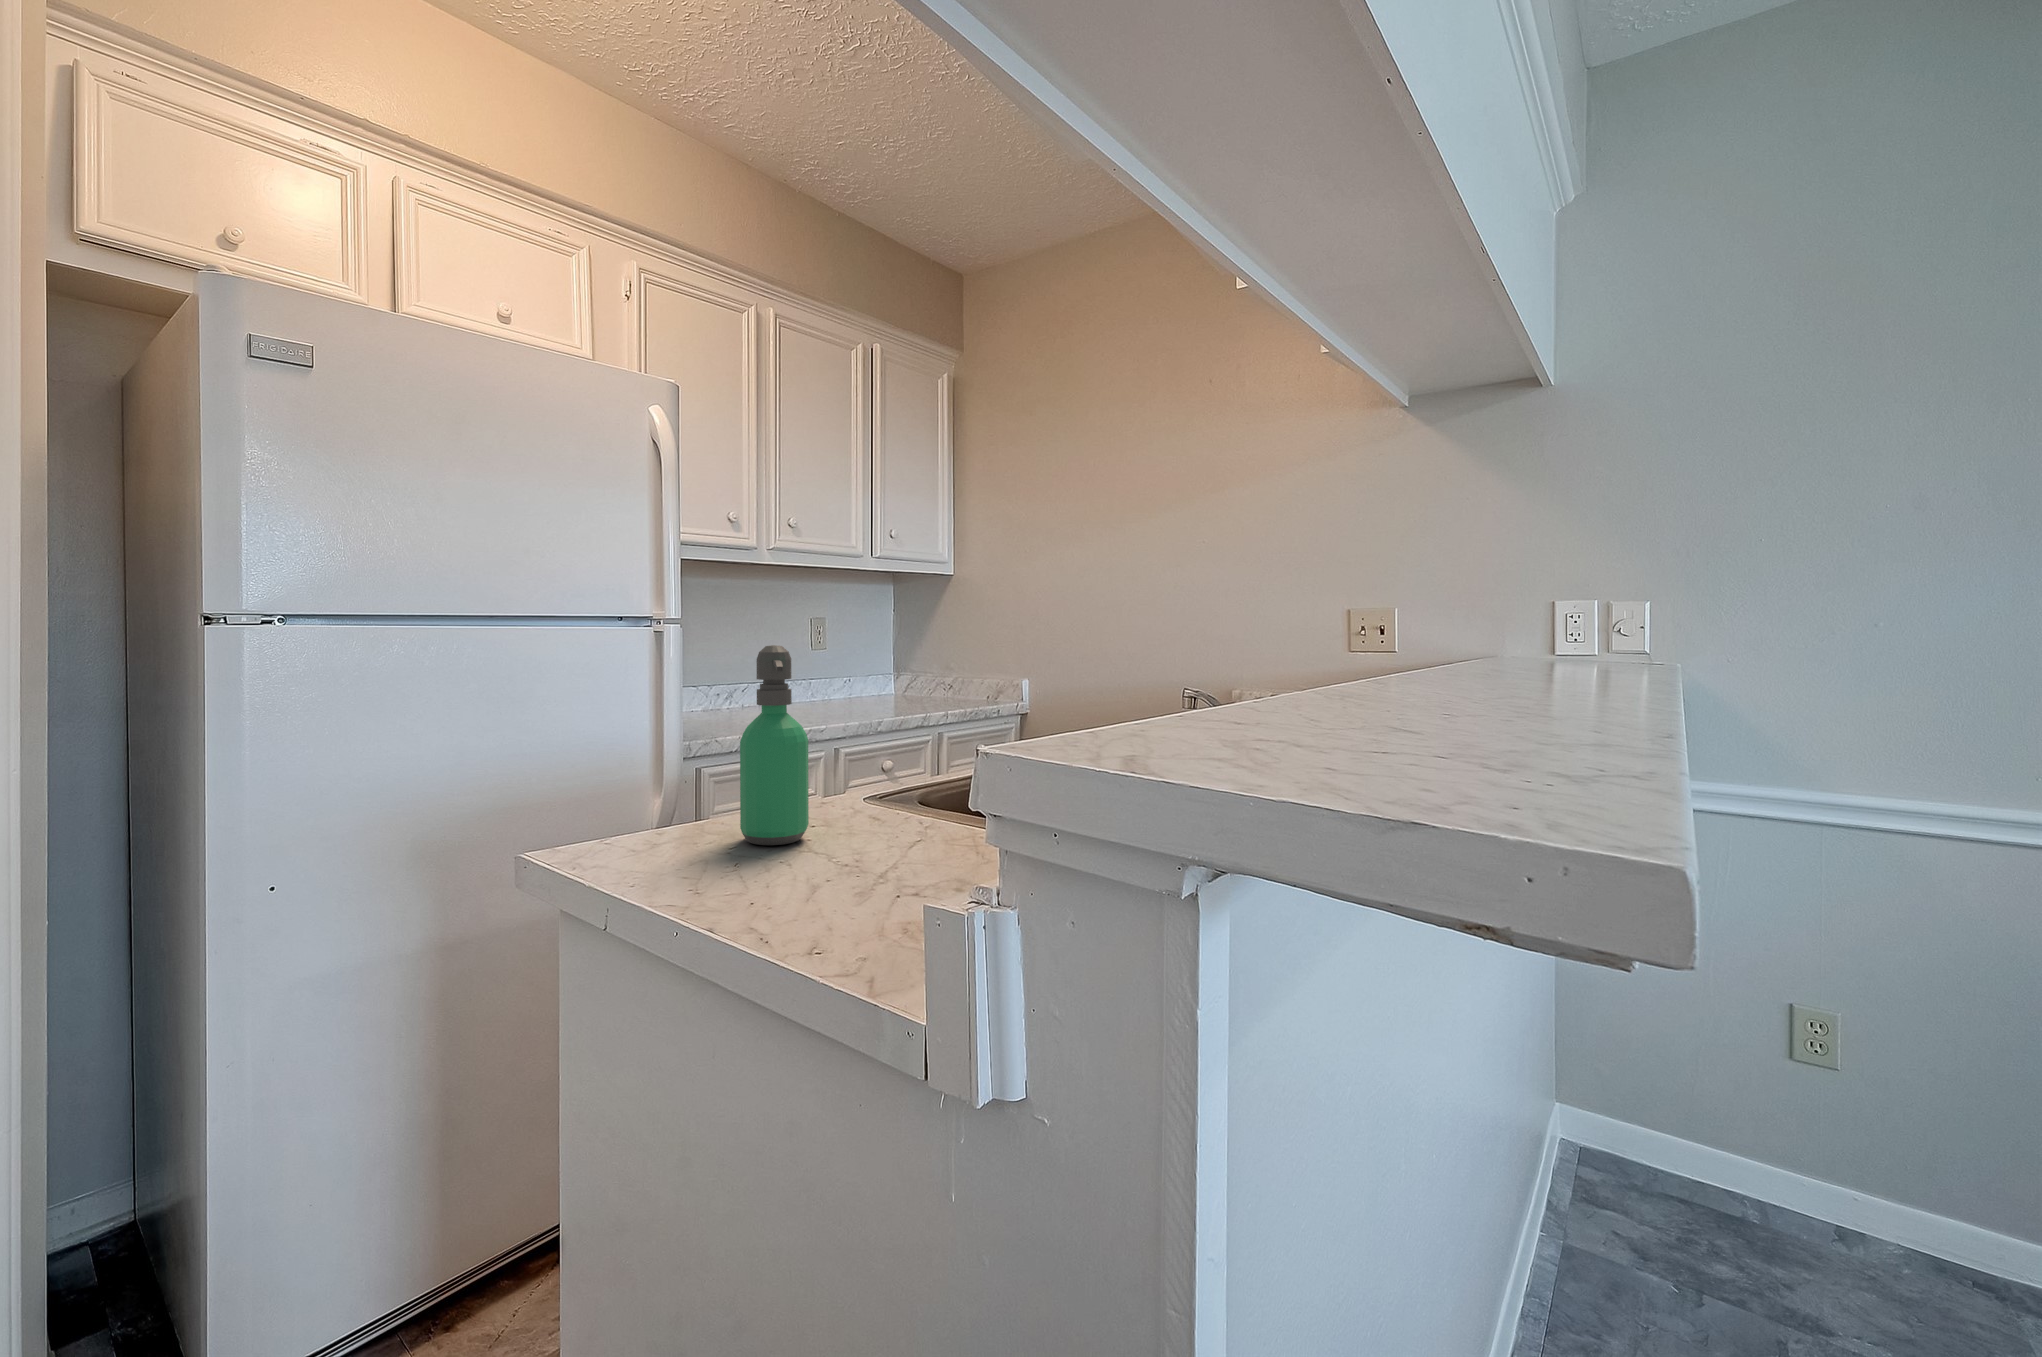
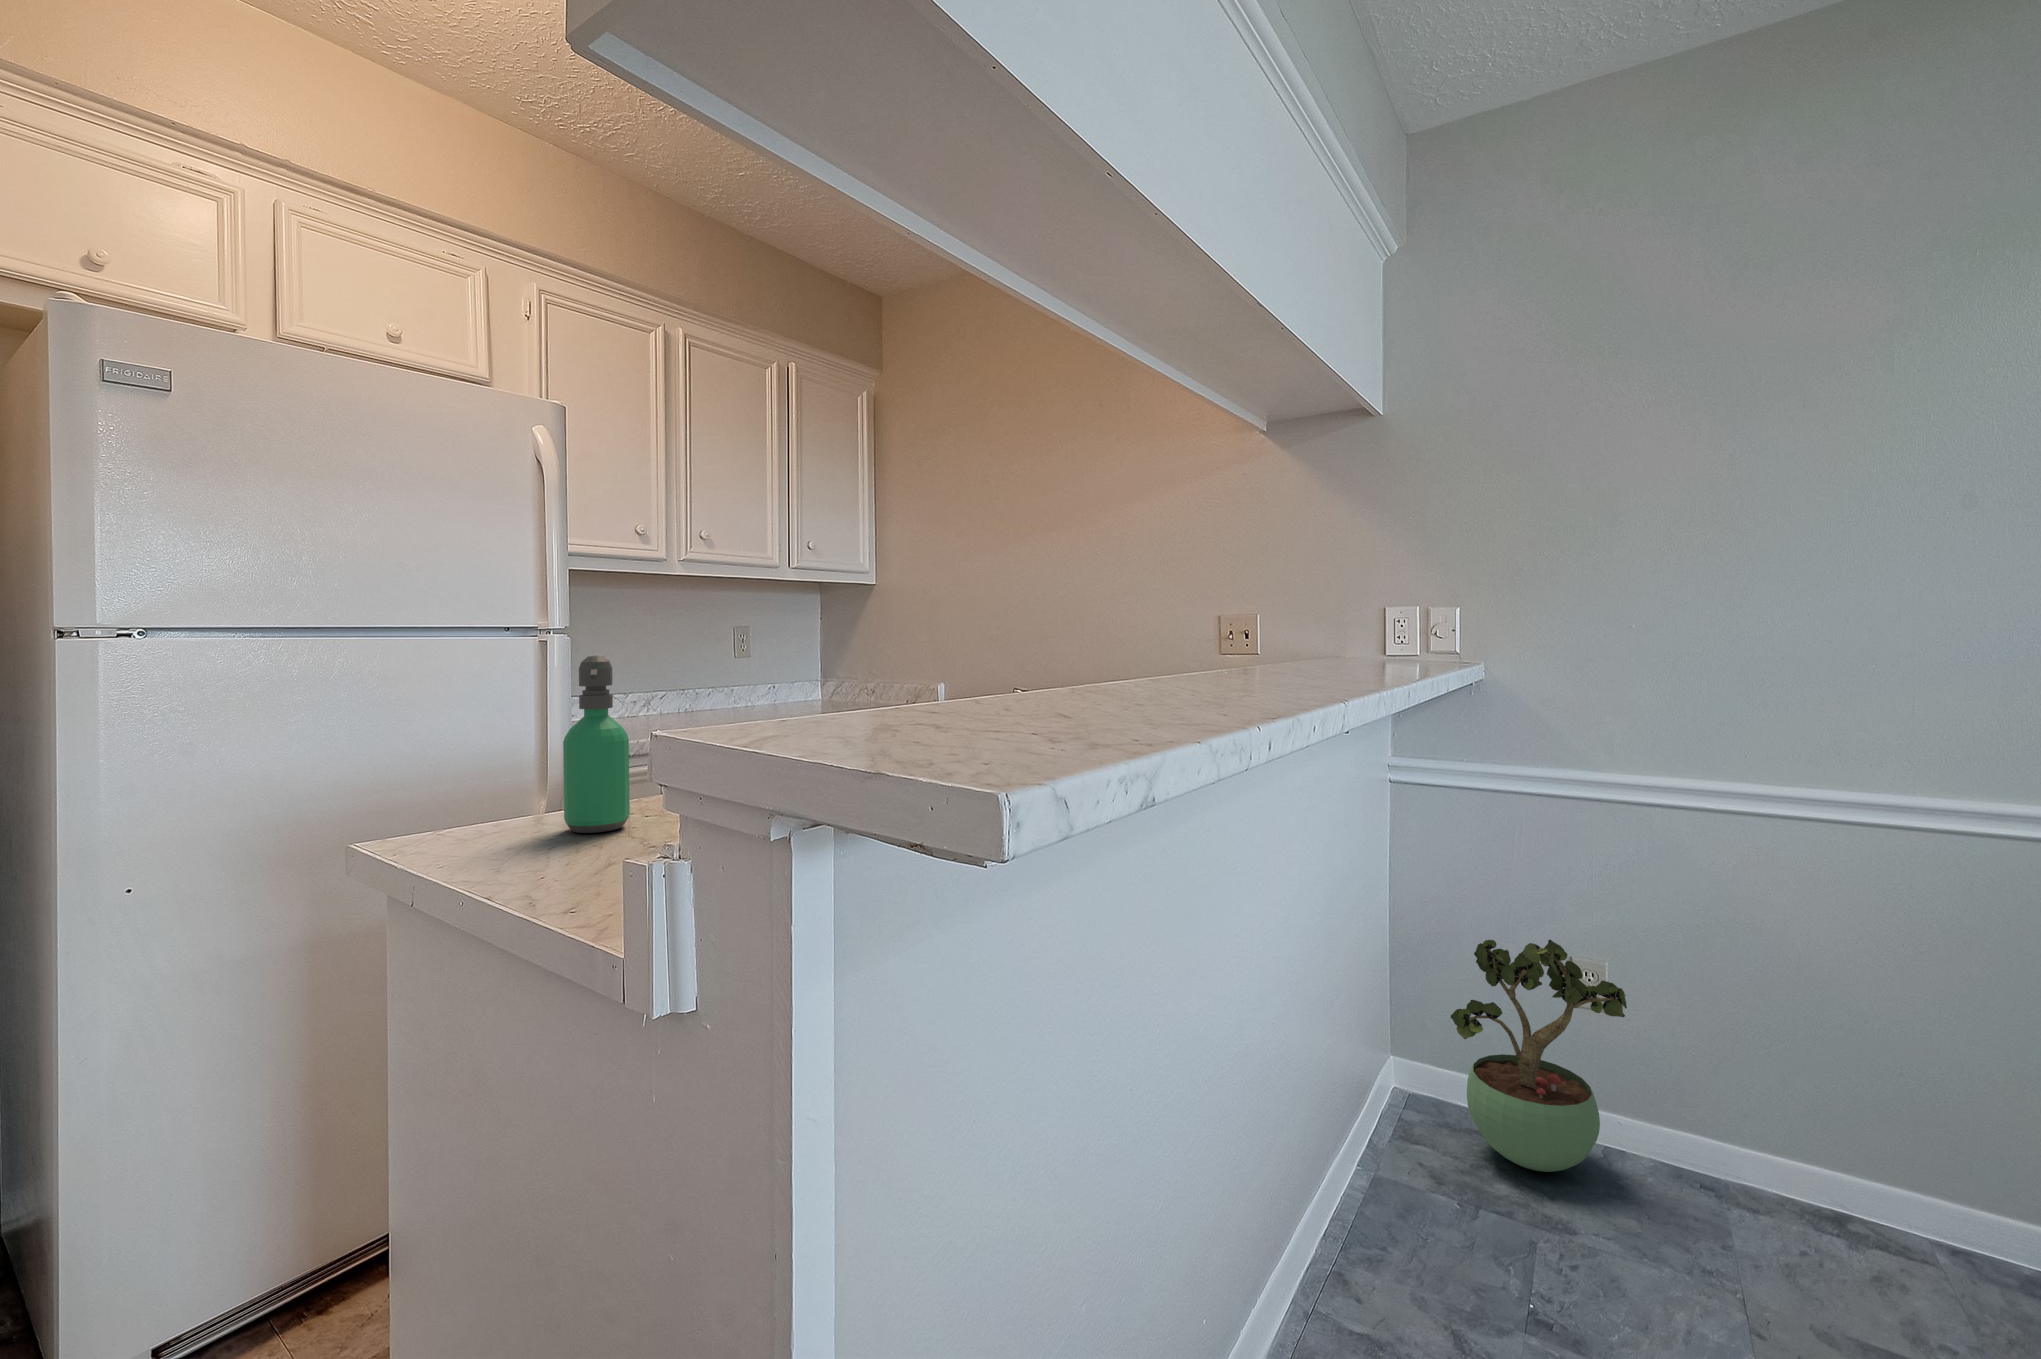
potted plant: none [1650,981,1886,1252] -> present [1451,940,1627,1172]

